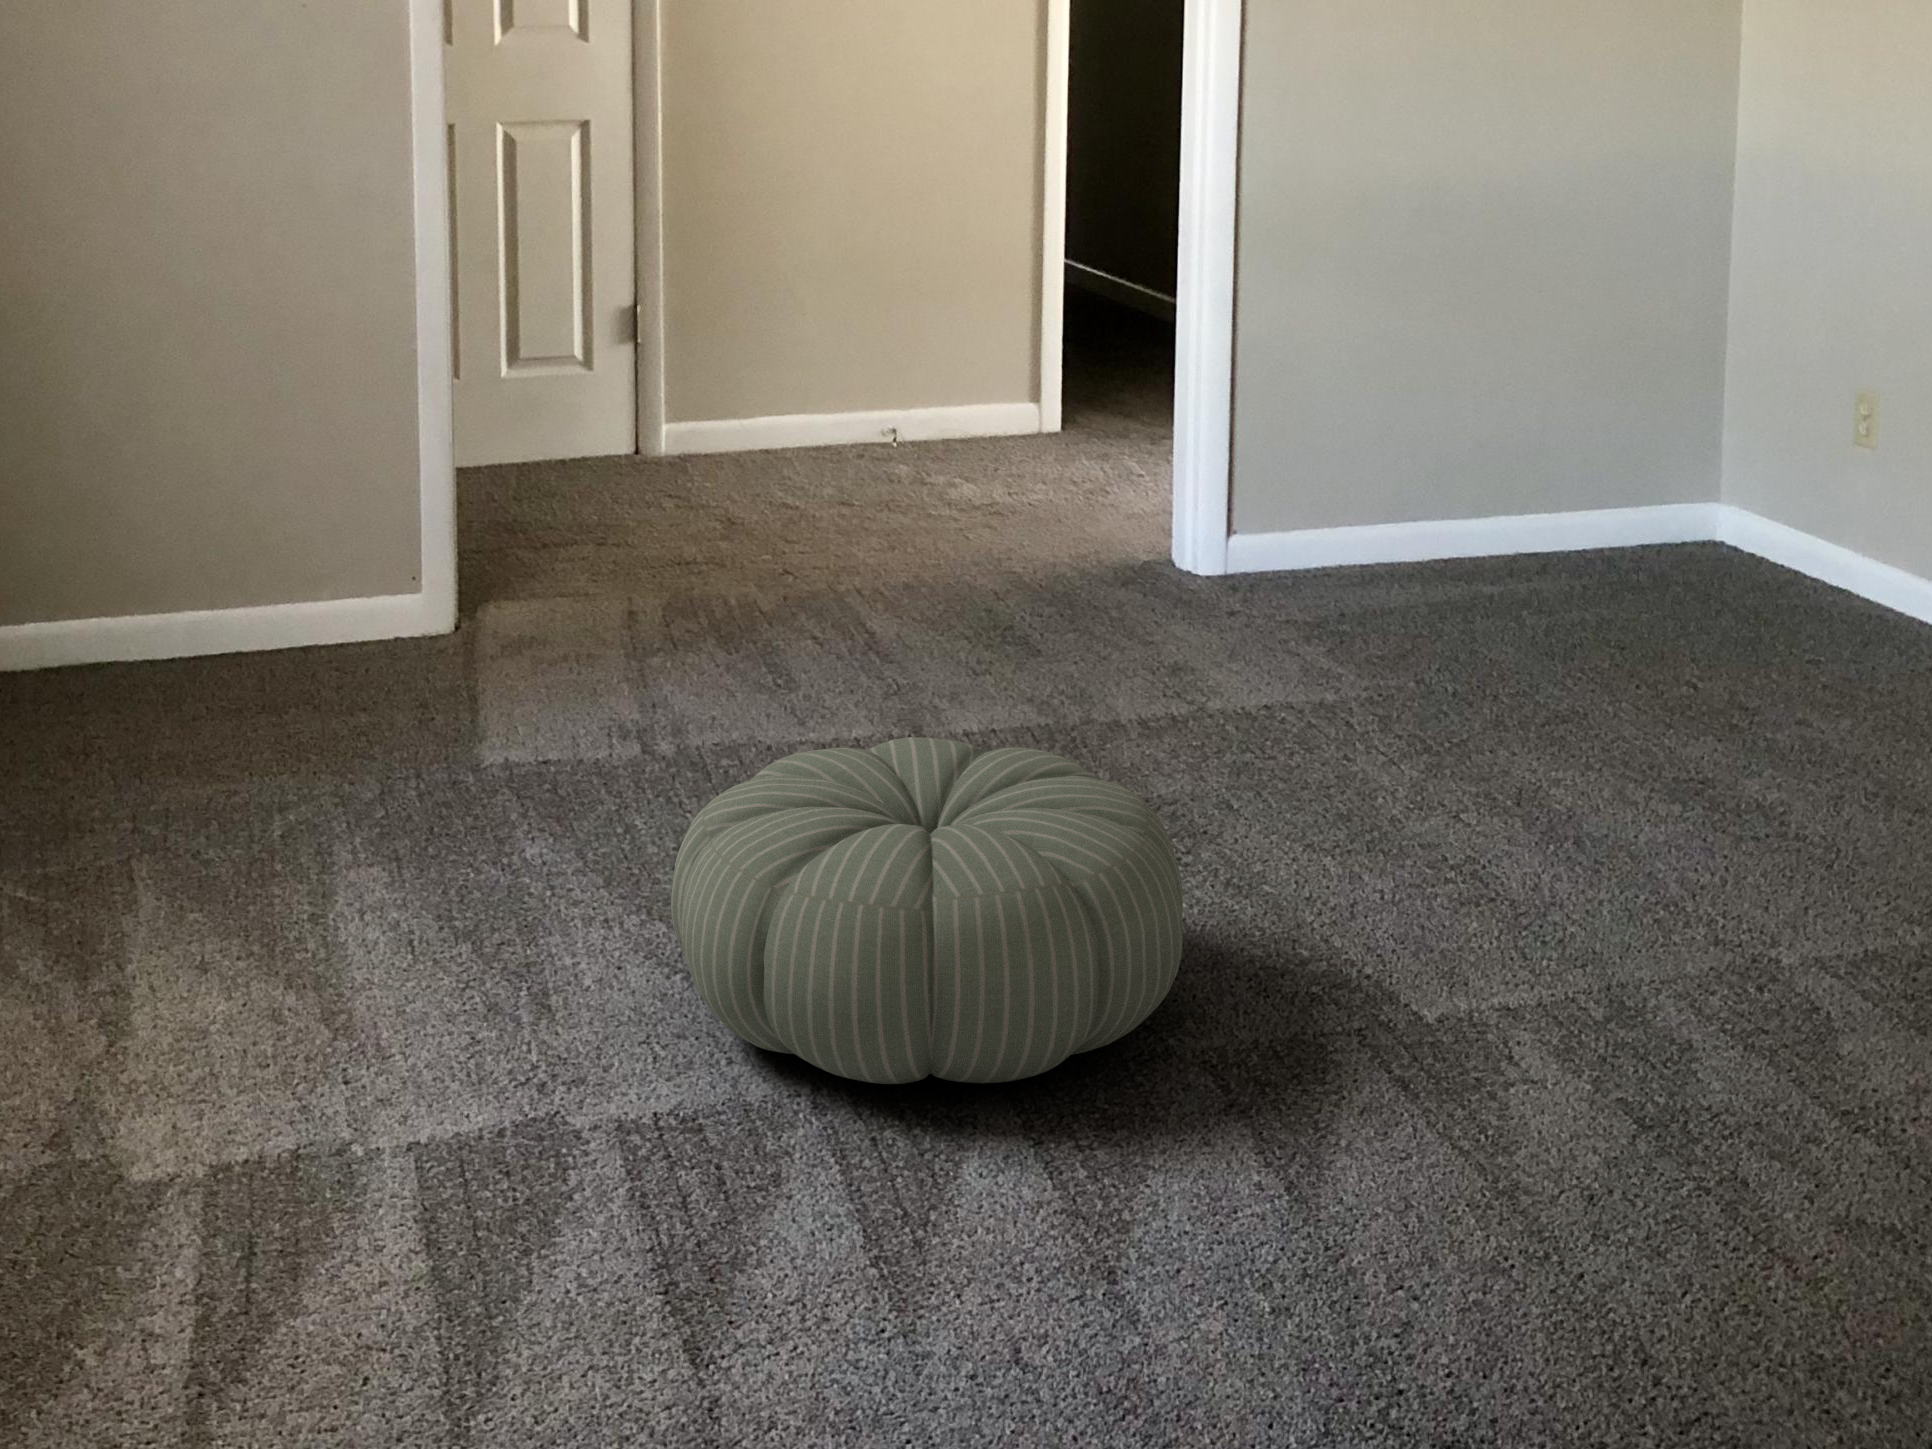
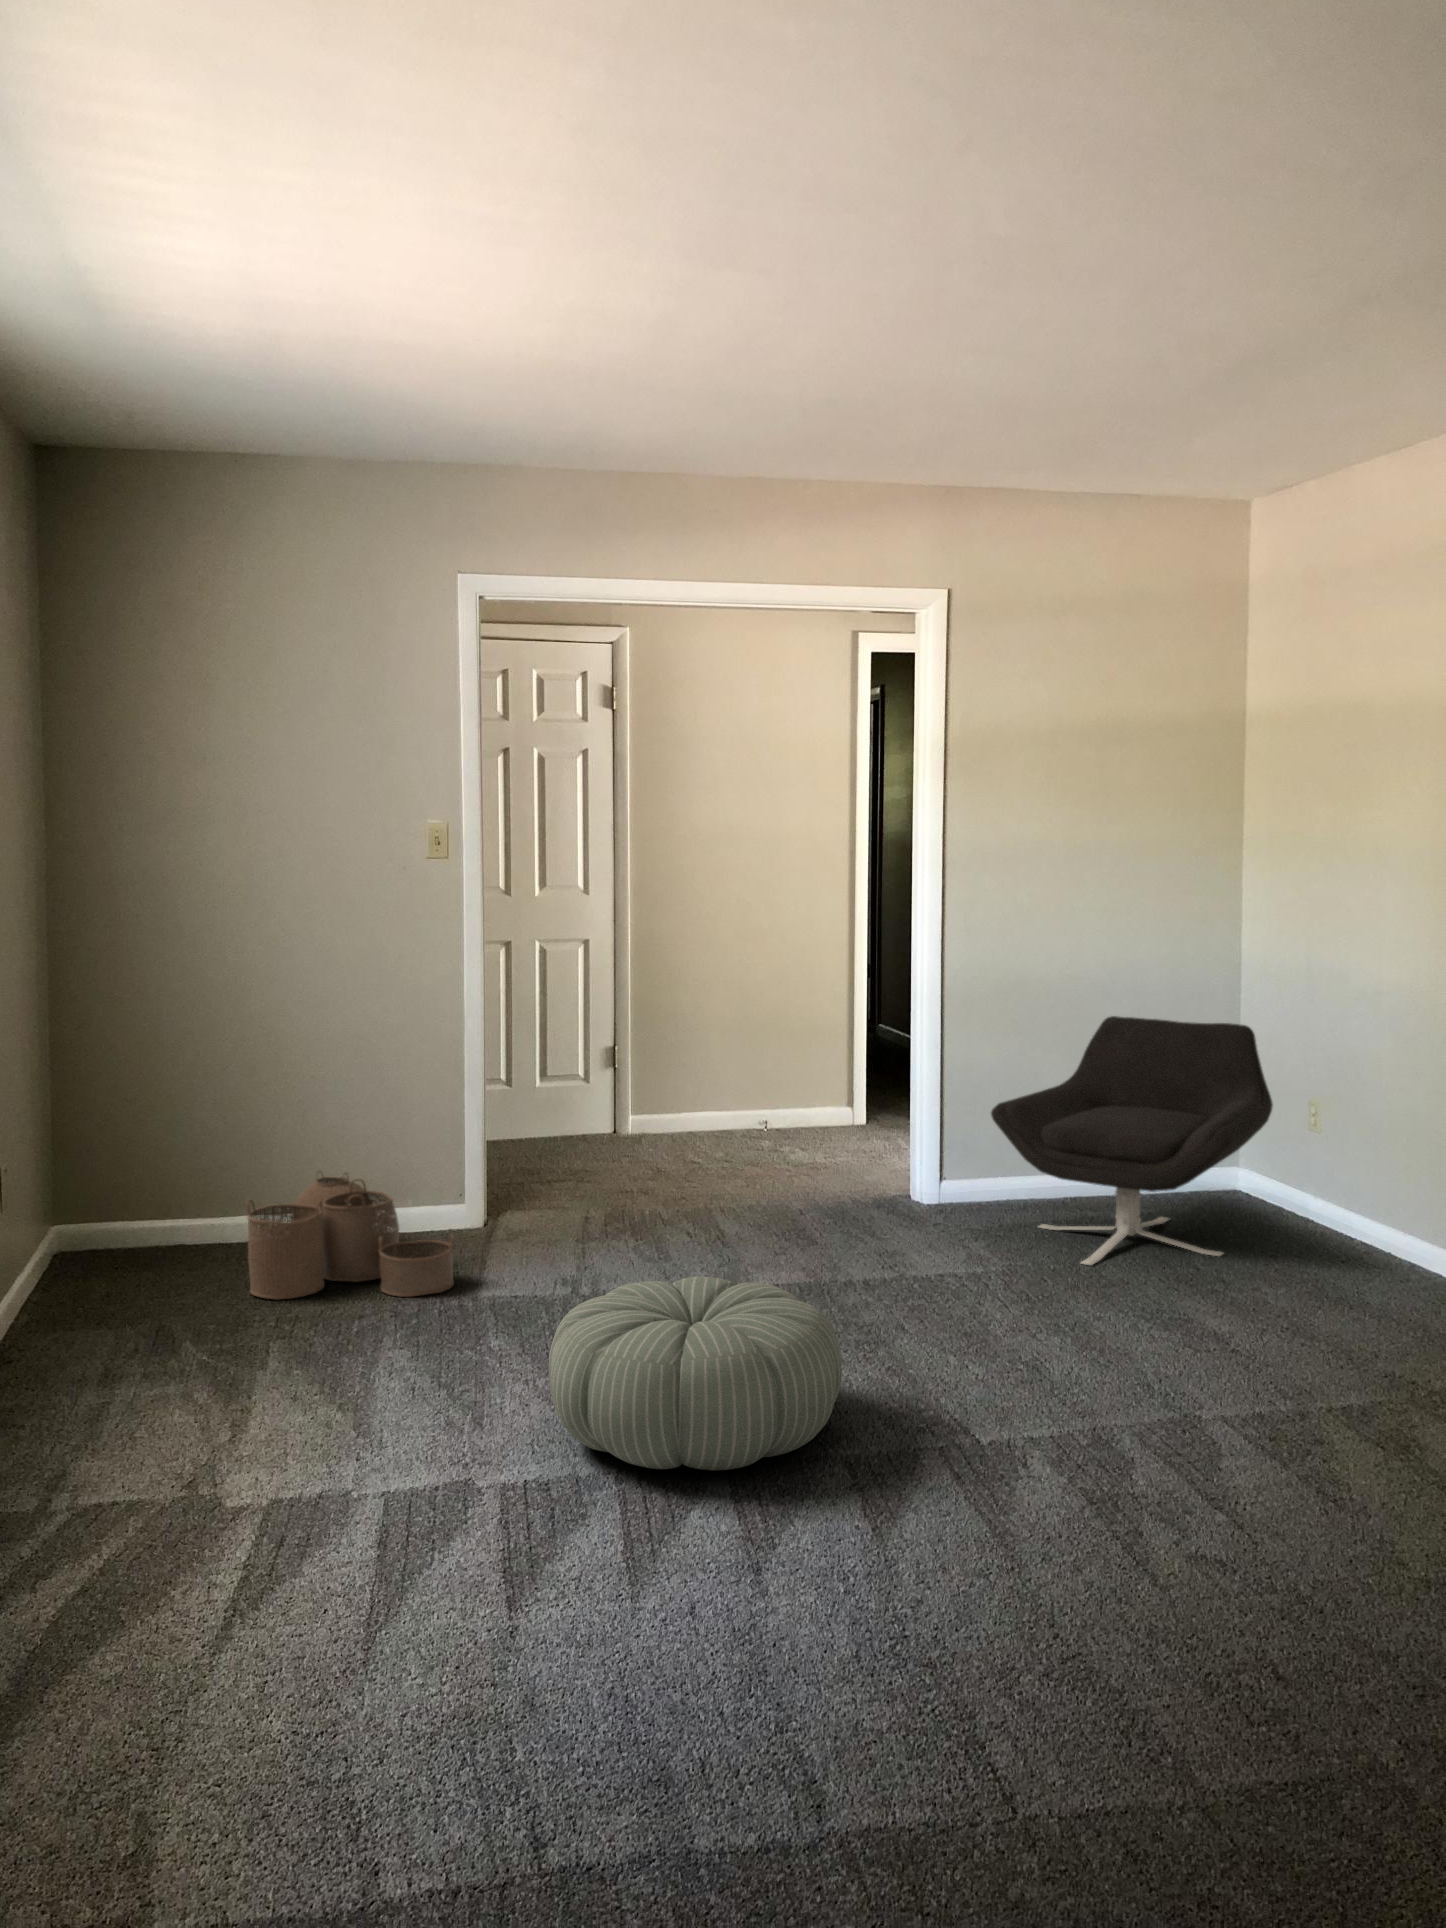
lounge chair: none [1327,258,1788,682] -> present [991,1016,1273,1265]
woven basket: none [58,539,432,773] -> present [246,1174,454,1299]

